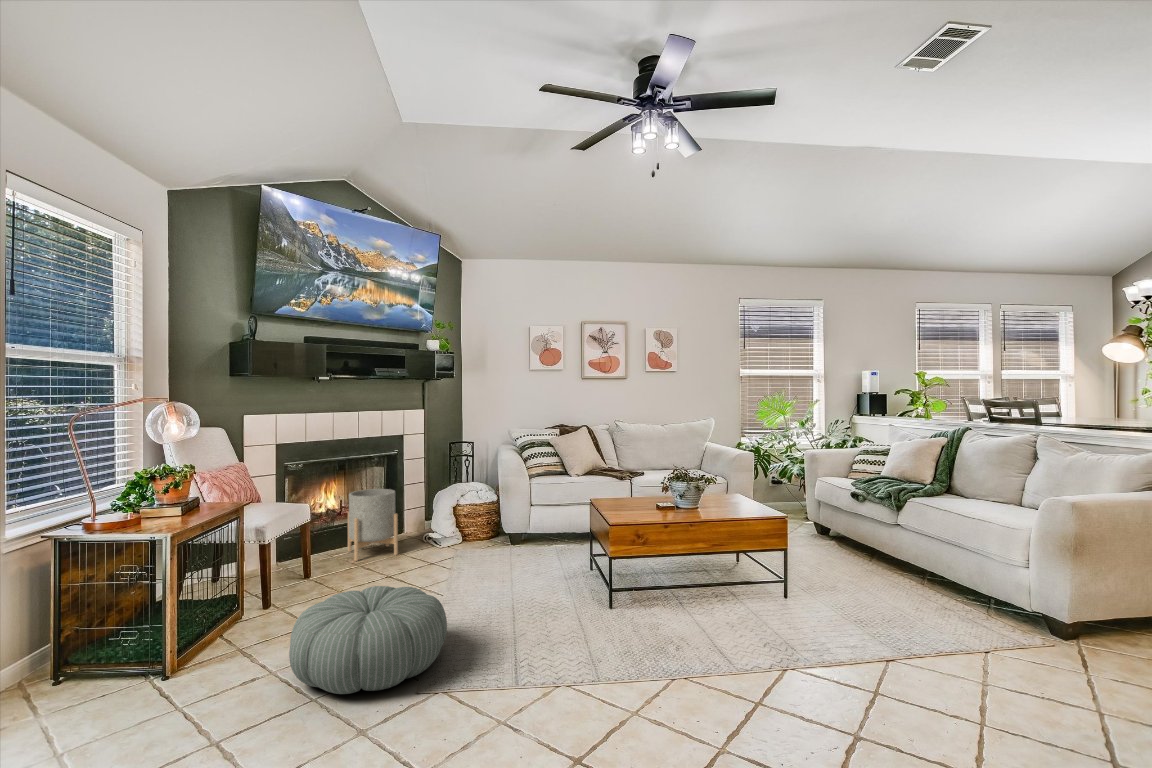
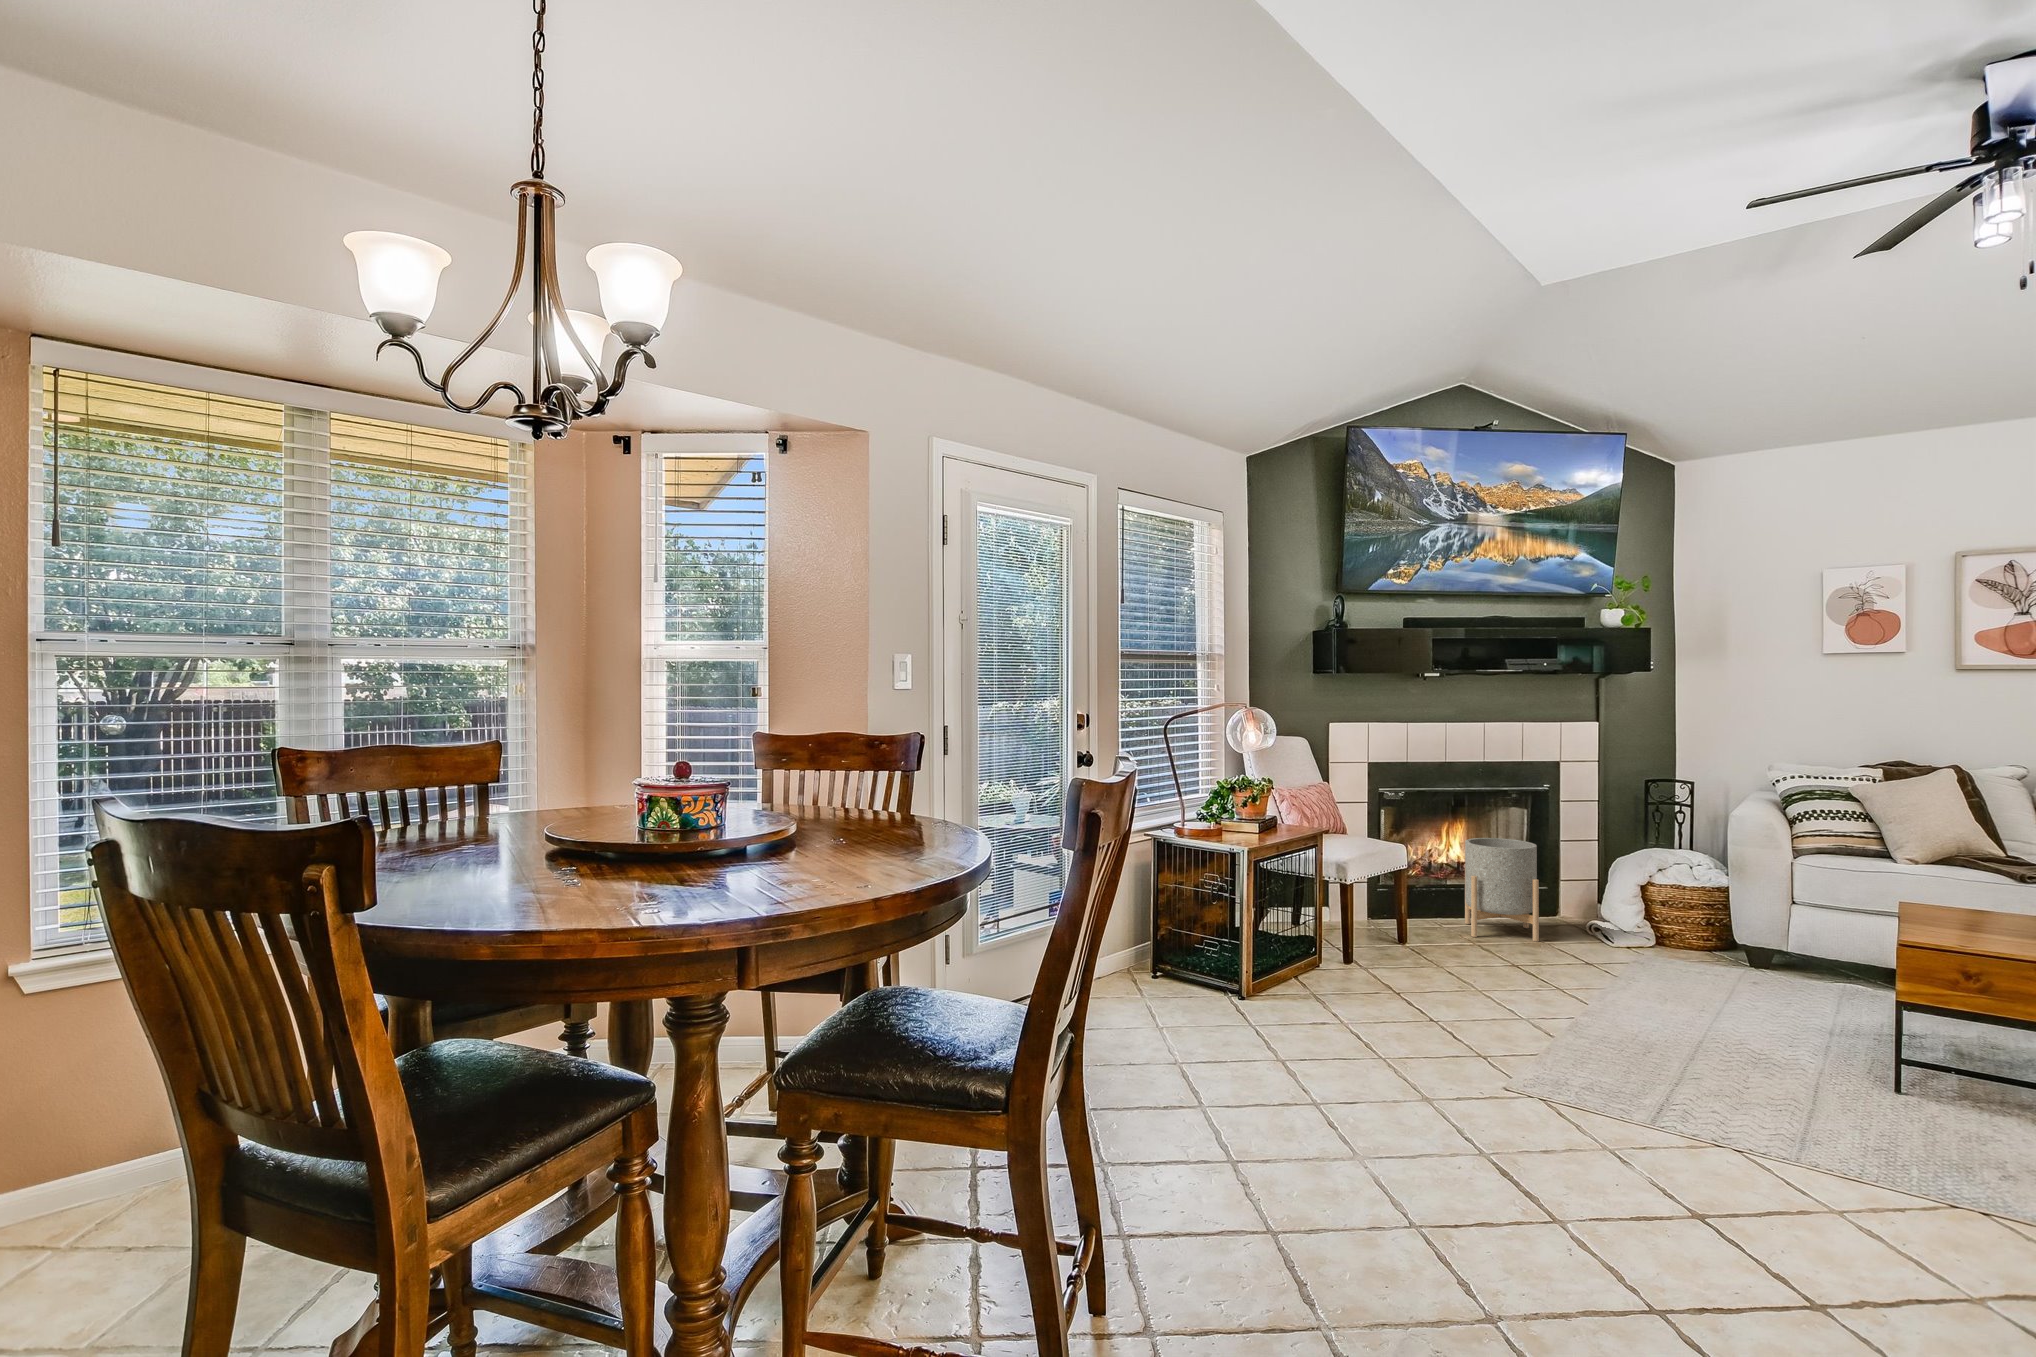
pouf: present [289,586,447,694] -> none [1361,954,1567,1077]

